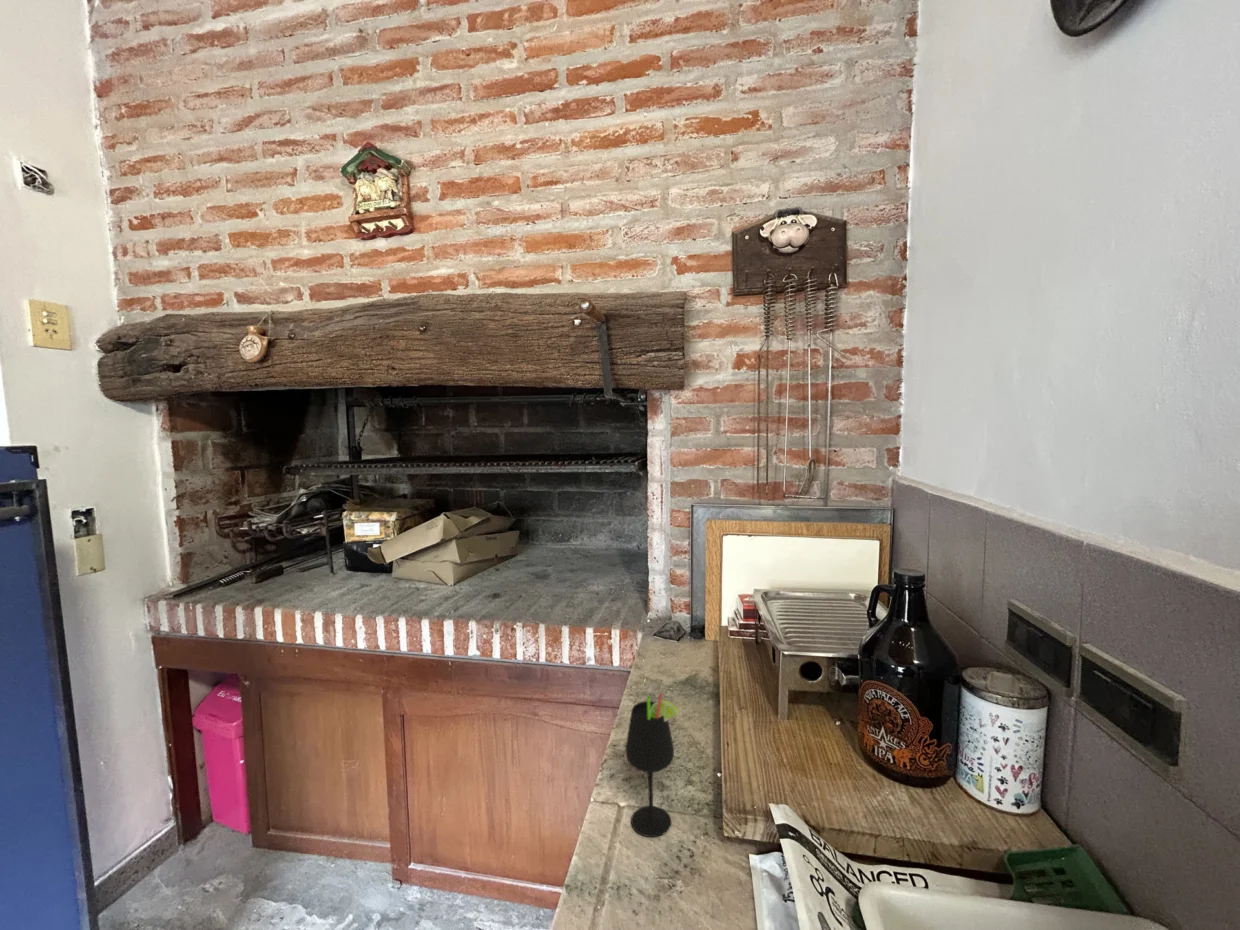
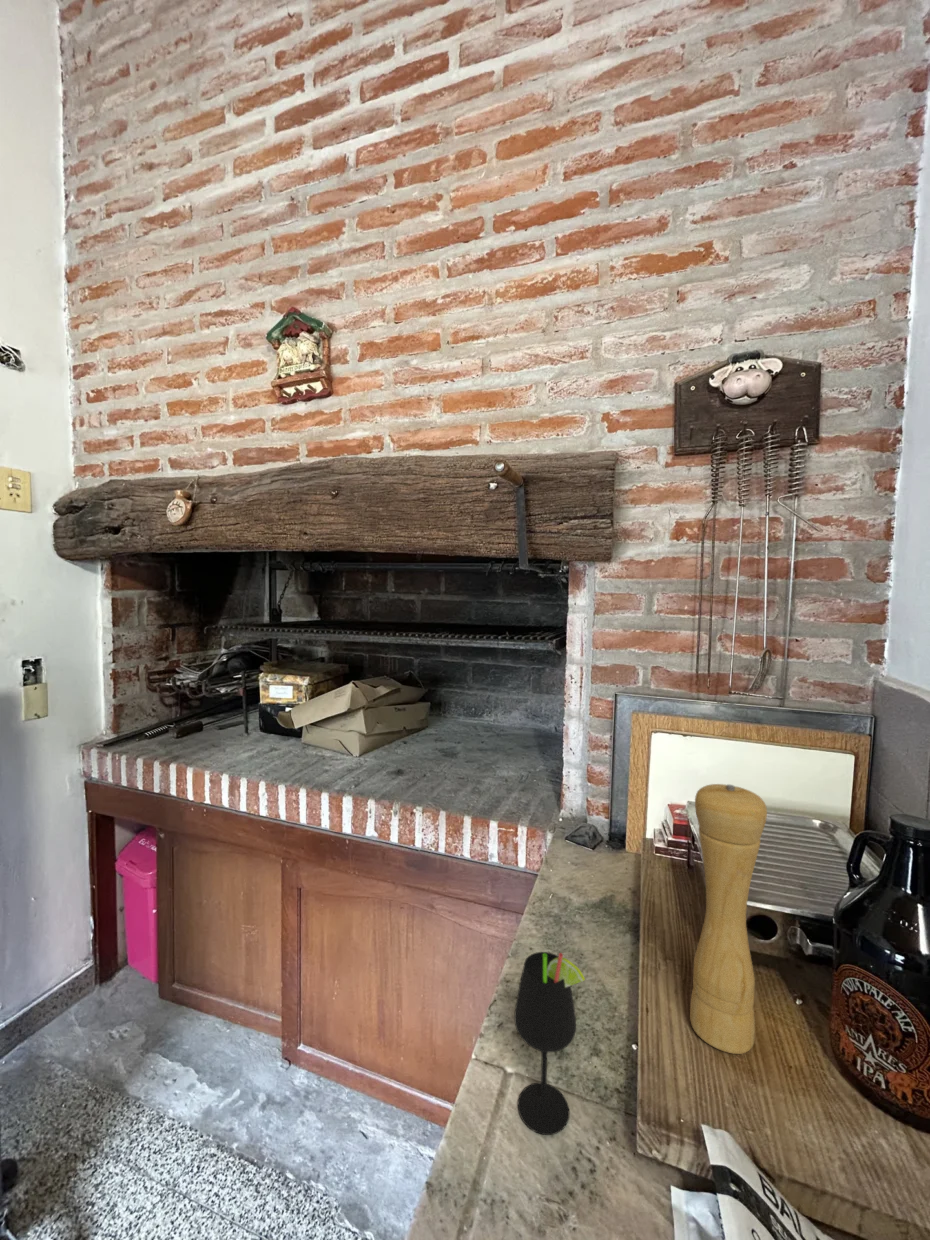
pepper mill: none [757,560,808,762] -> present [690,784,767,1054]

